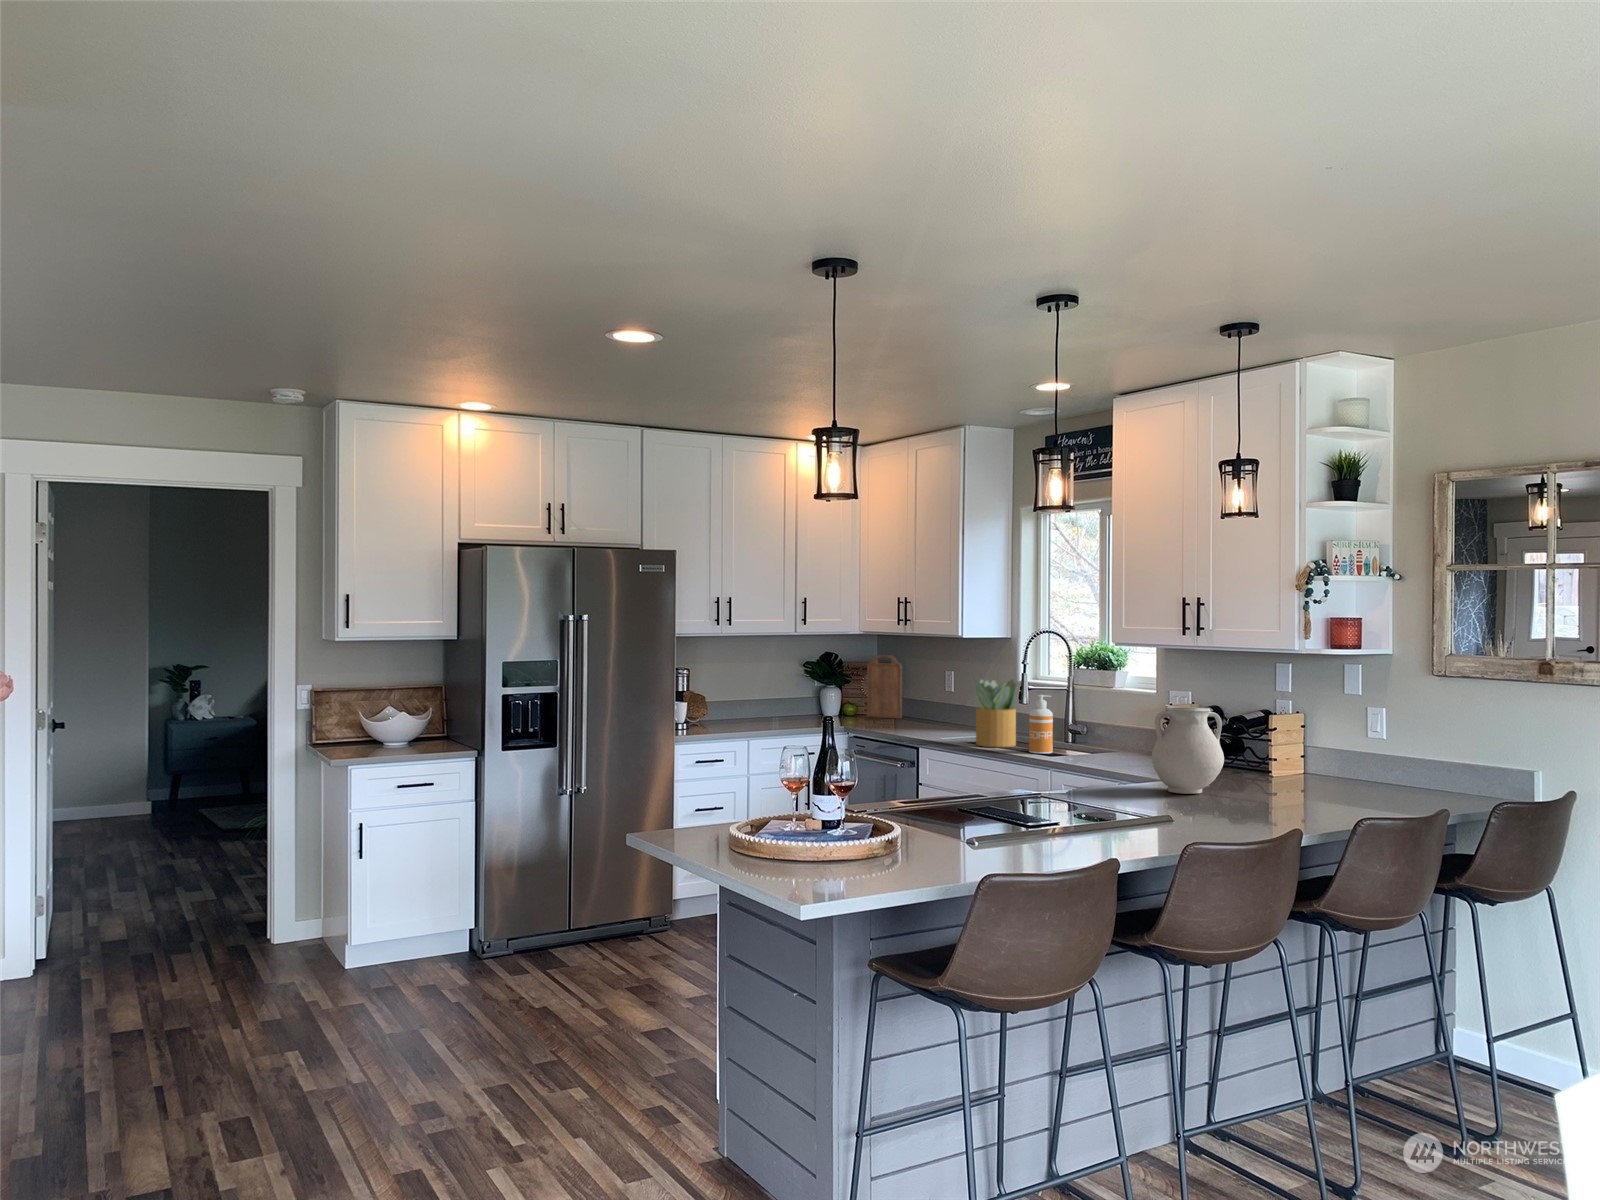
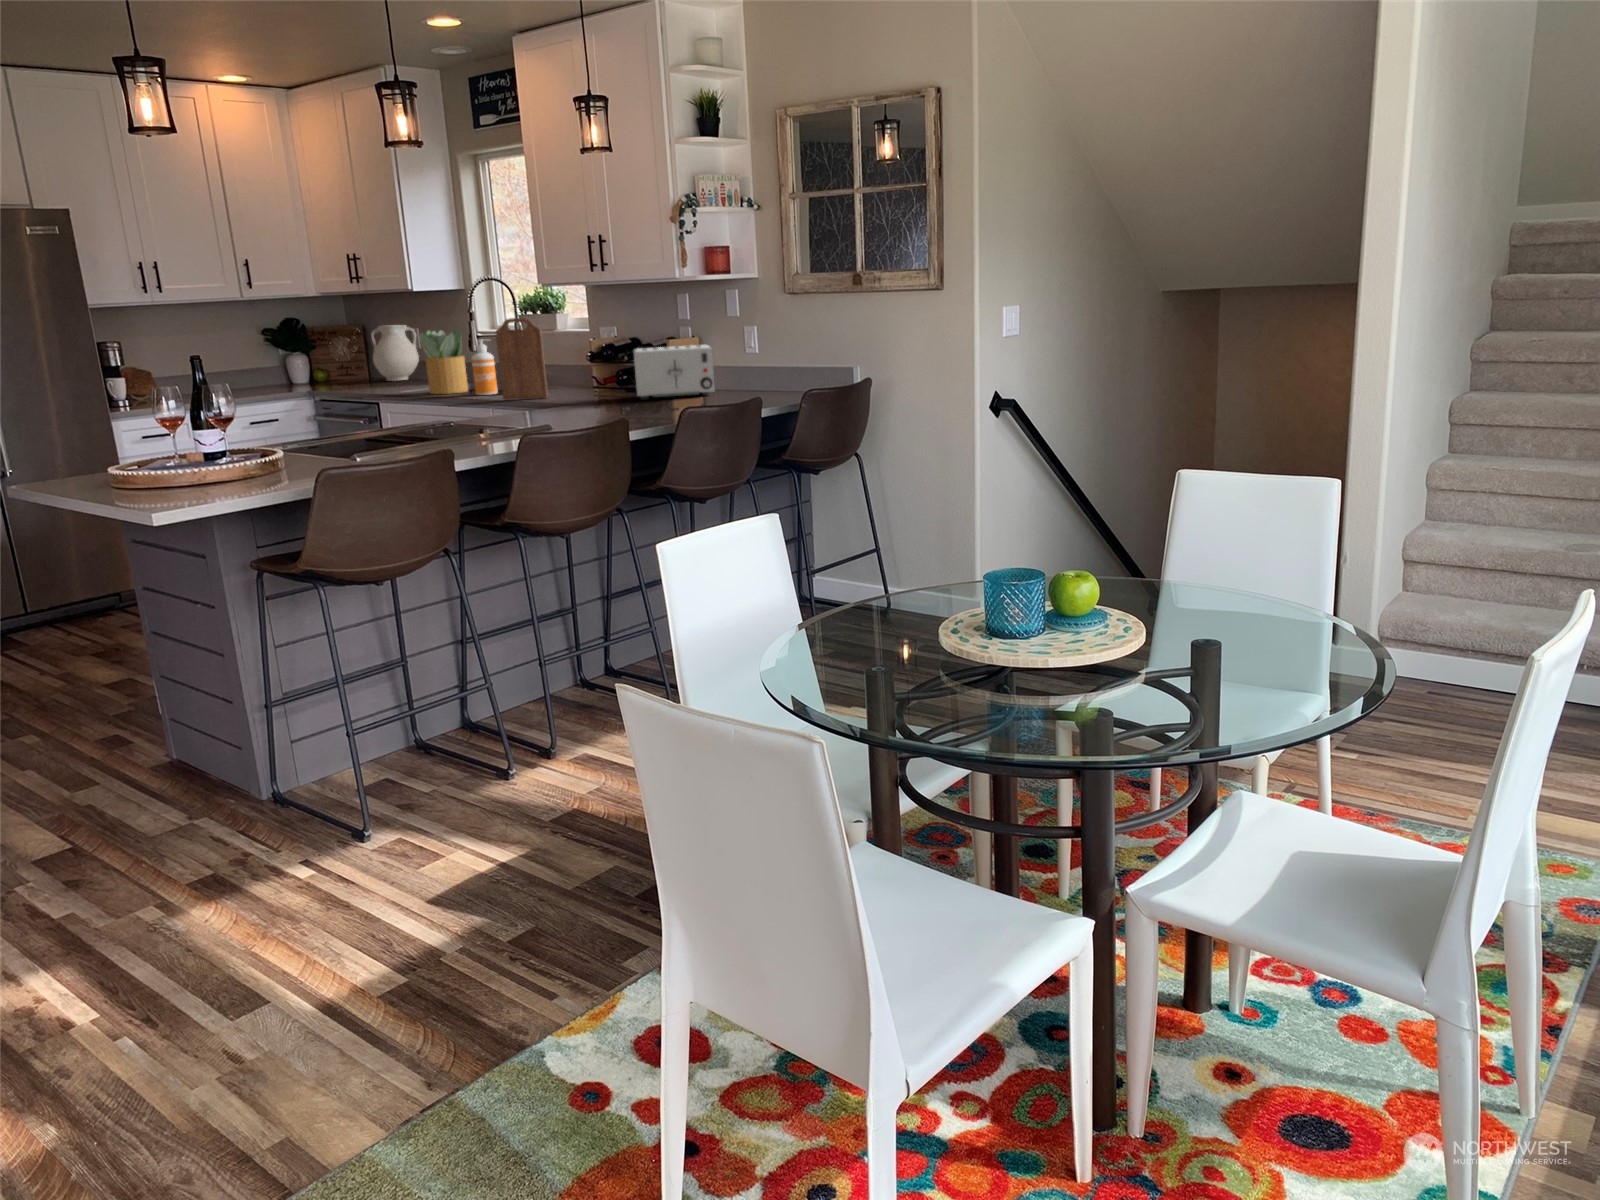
cutting board: present [867,655,902,719] -> present [496,318,548,400]
vase: present [1152,706,1224,794] -> present [371,325,419,381]
toaster: none [1230,724,1334,786] -> present [634,345,715,399]

